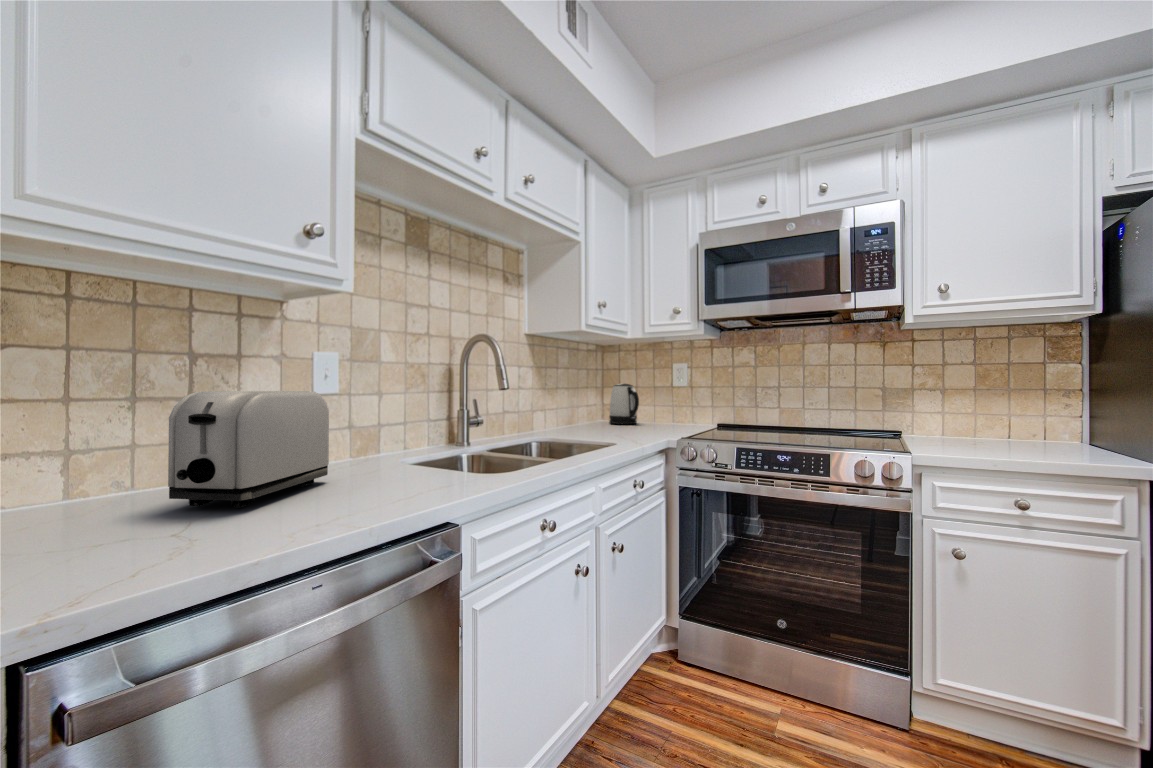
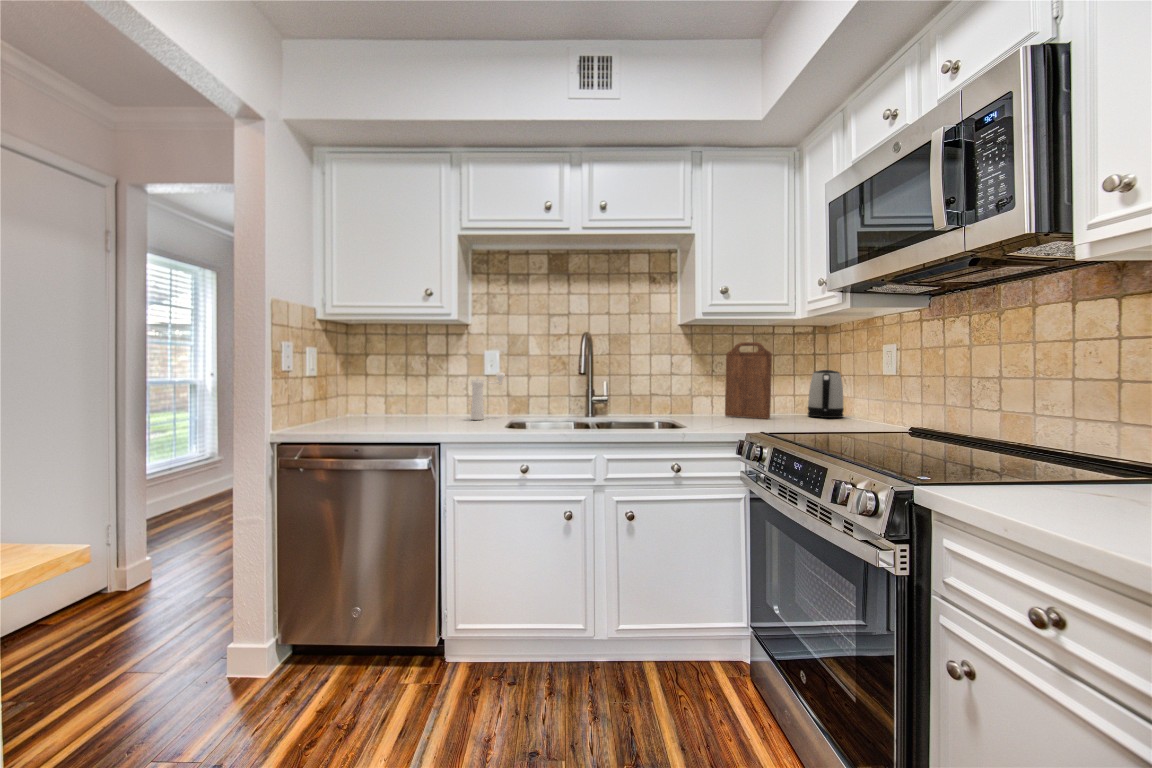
cutting board: none [572,357,611,431] -> present [725,342,772,419]
pepper mill: none [342,389,380,474] -> present [471,372,505,420]
toaster: present [168,391,329,508] -> none [382,373,453,424]

